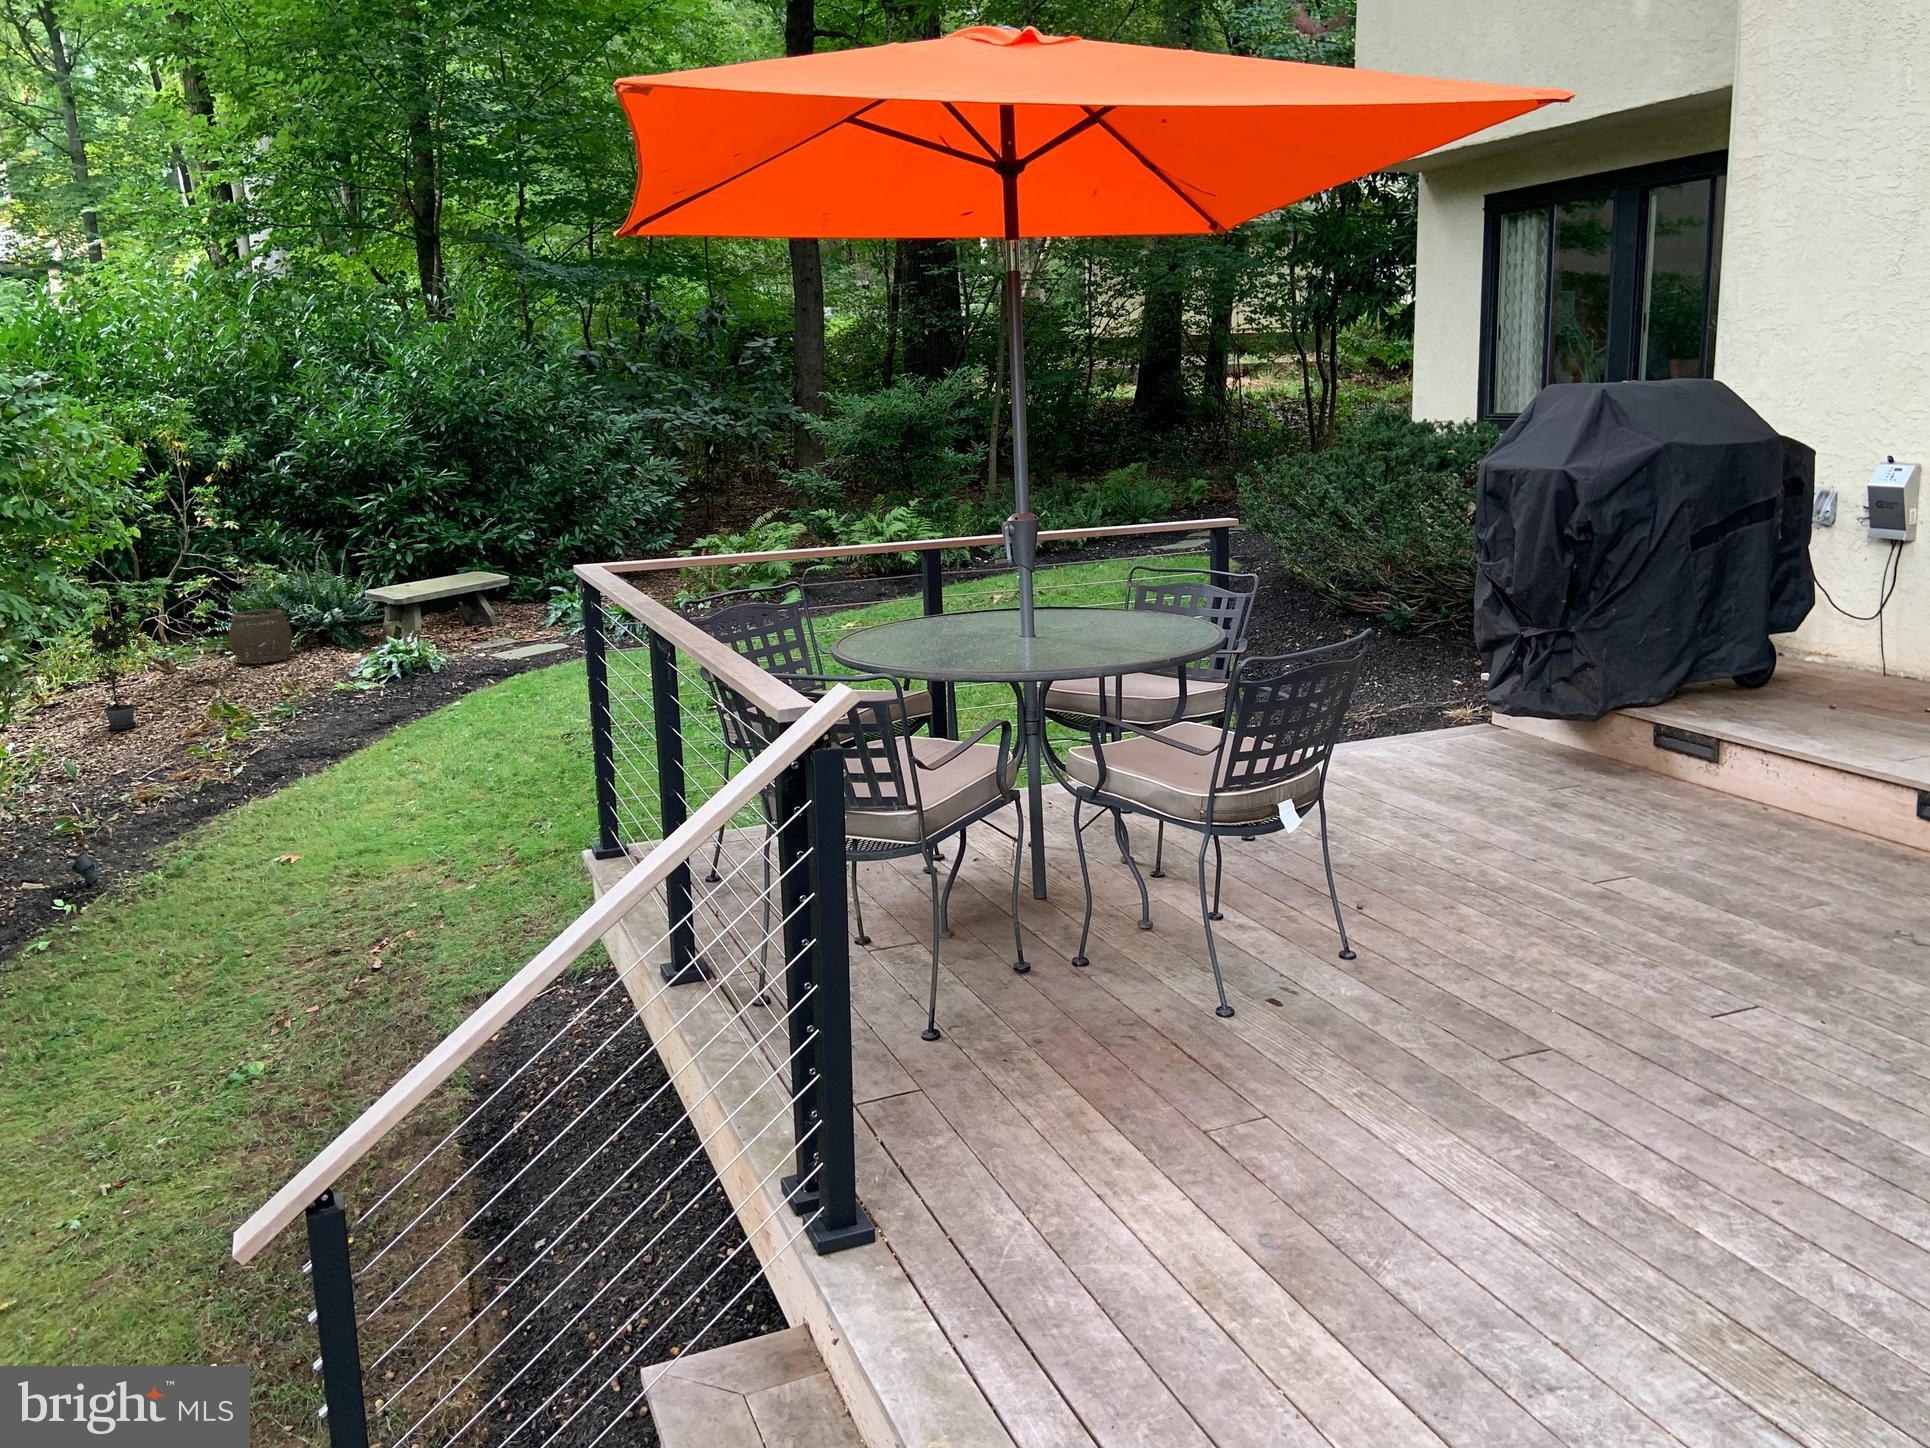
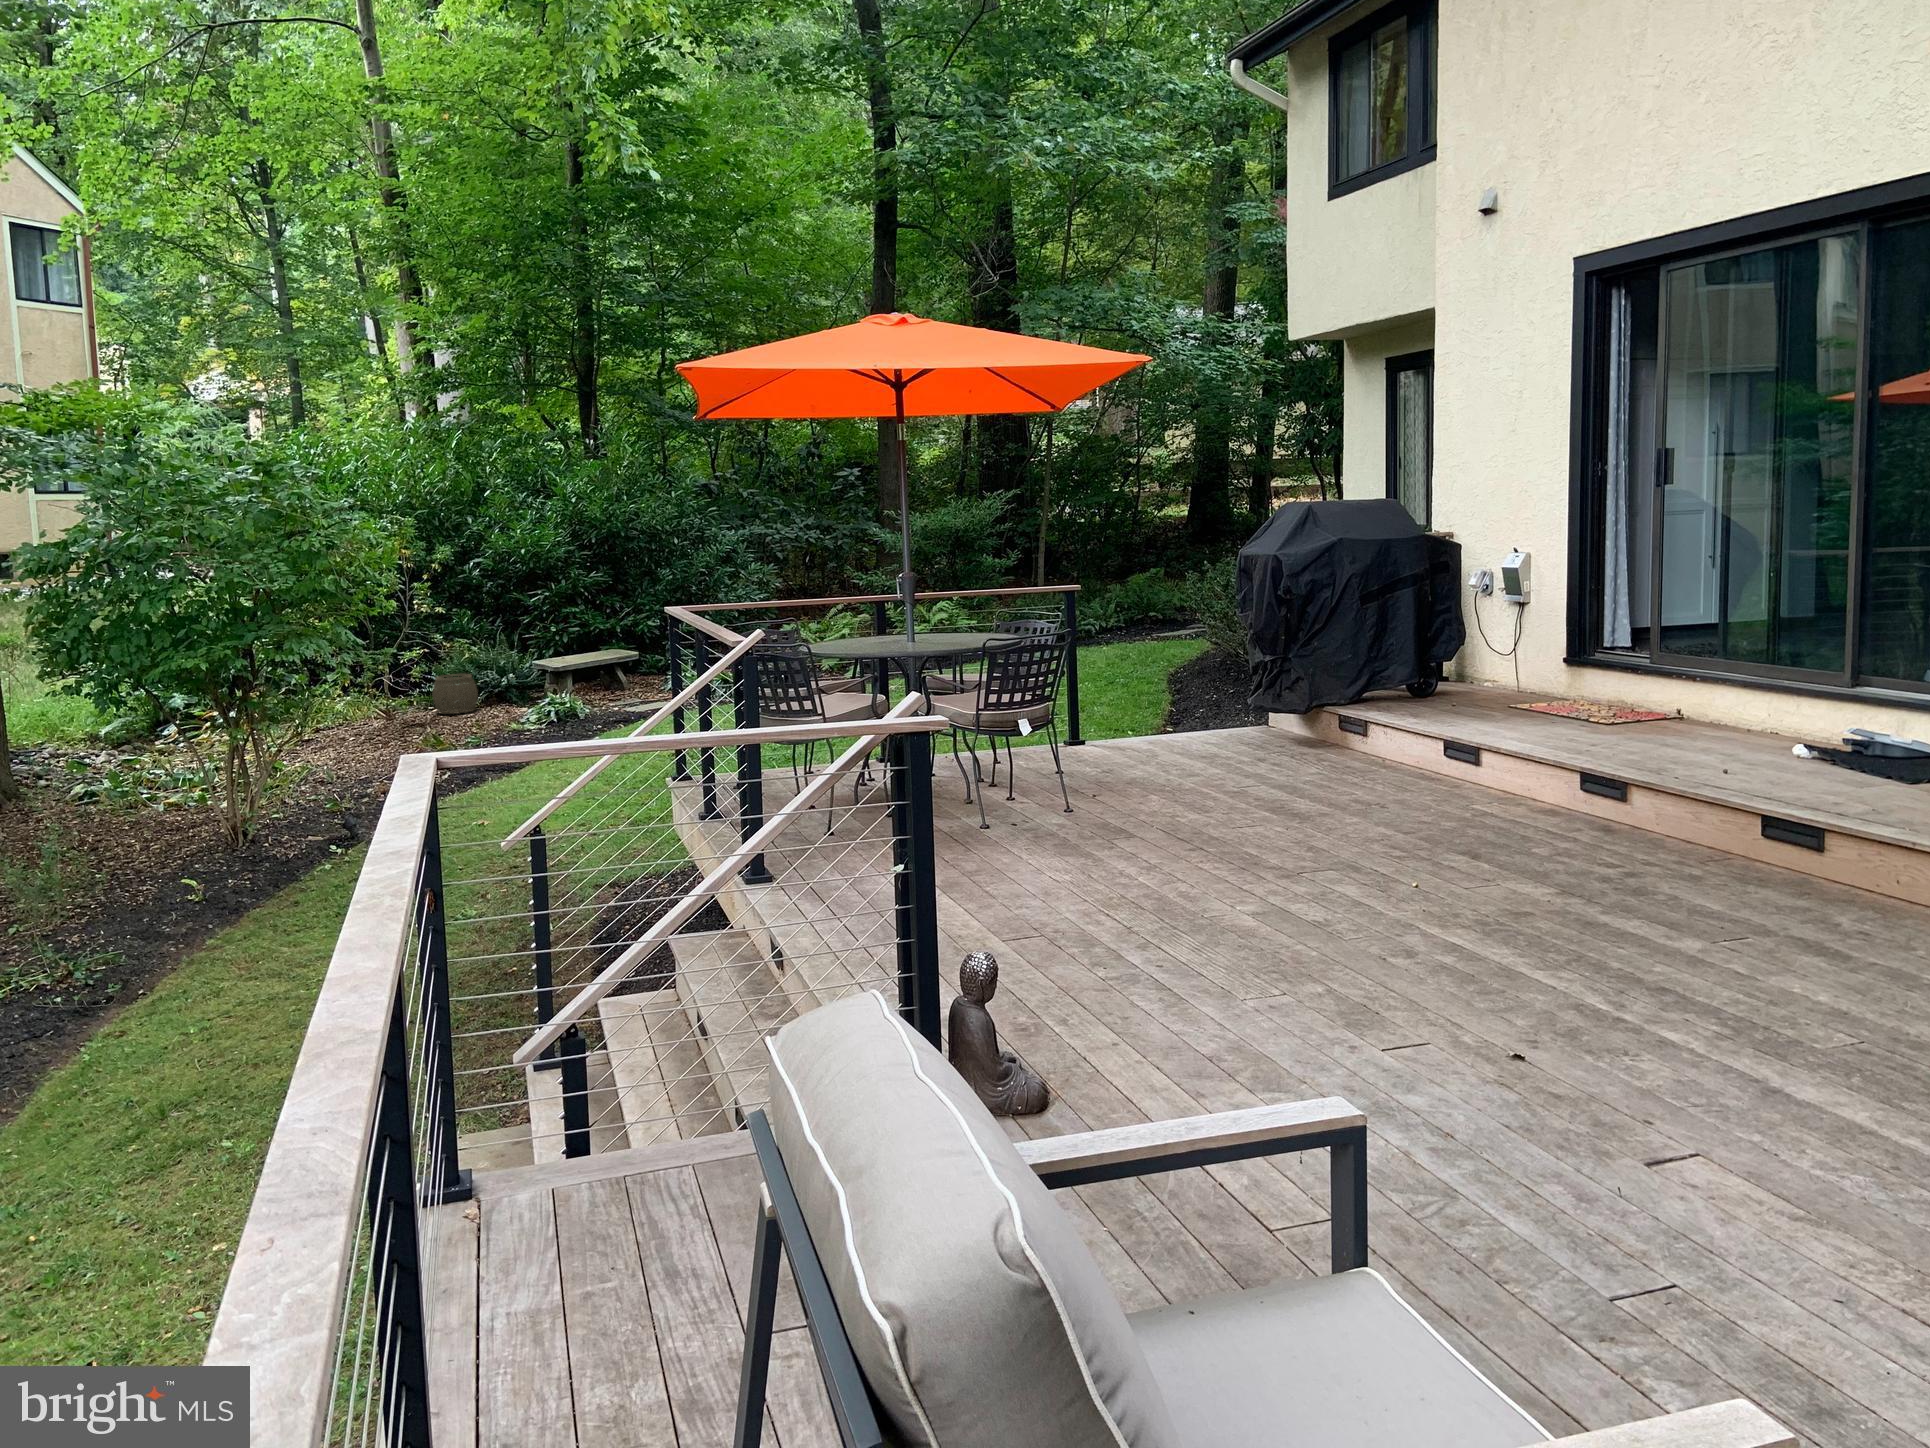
potted plant: present [85,614,137,730] -> none [337,670,375,754]

